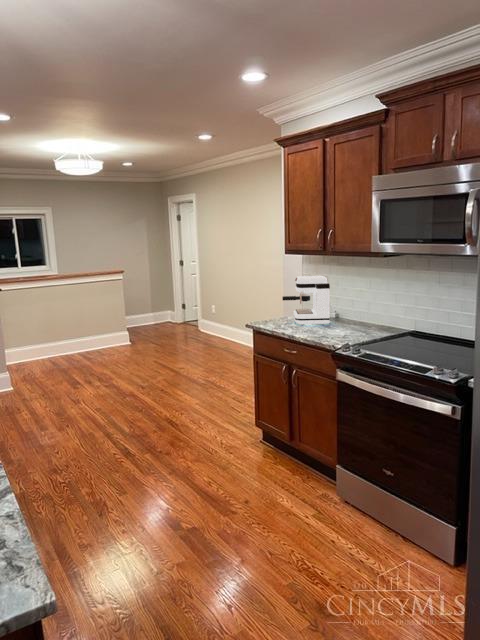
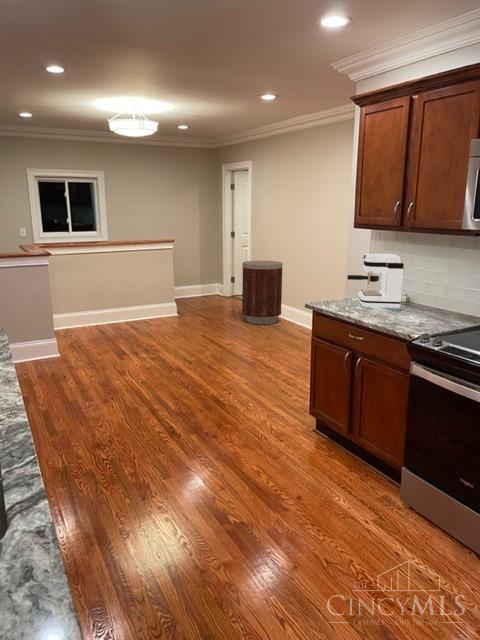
trash can: none [192,286,232,348] -> present [242,261,283,325]

